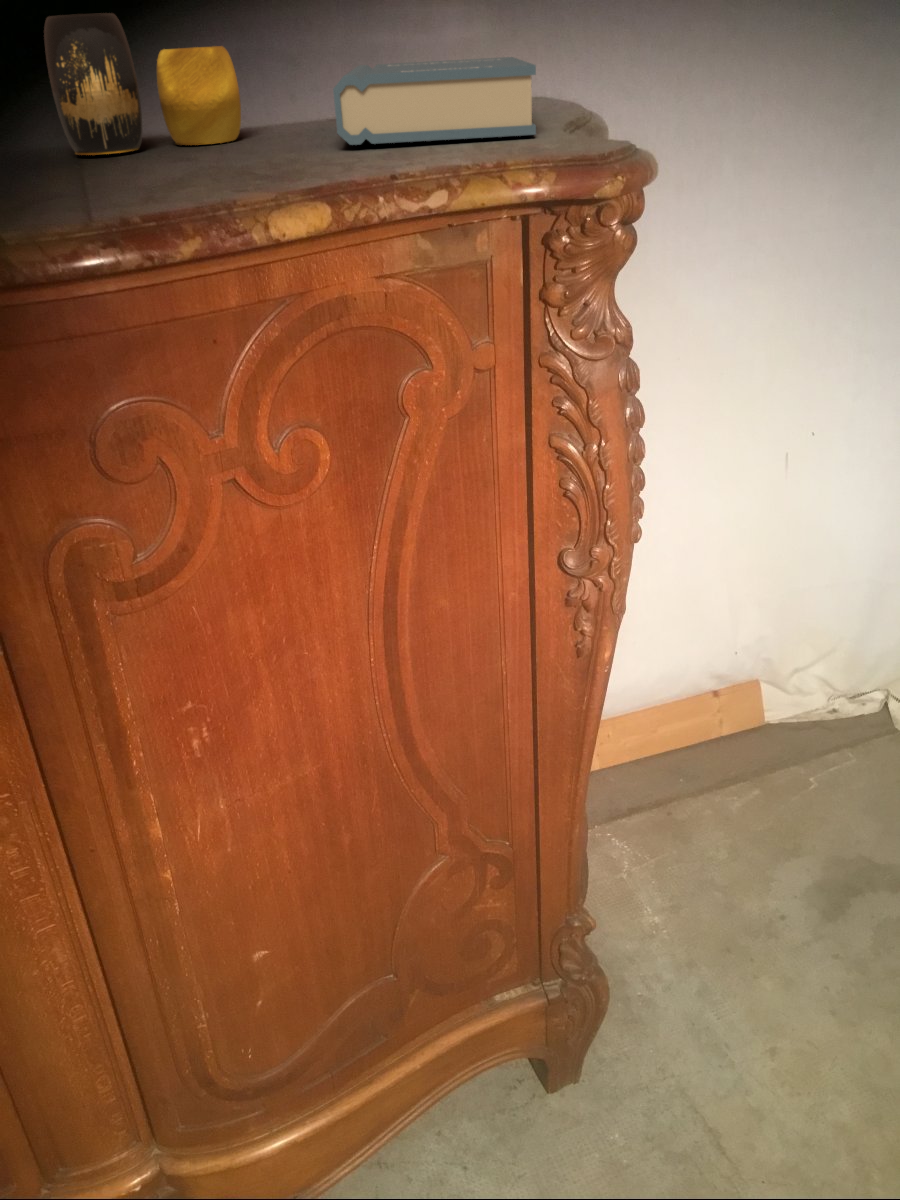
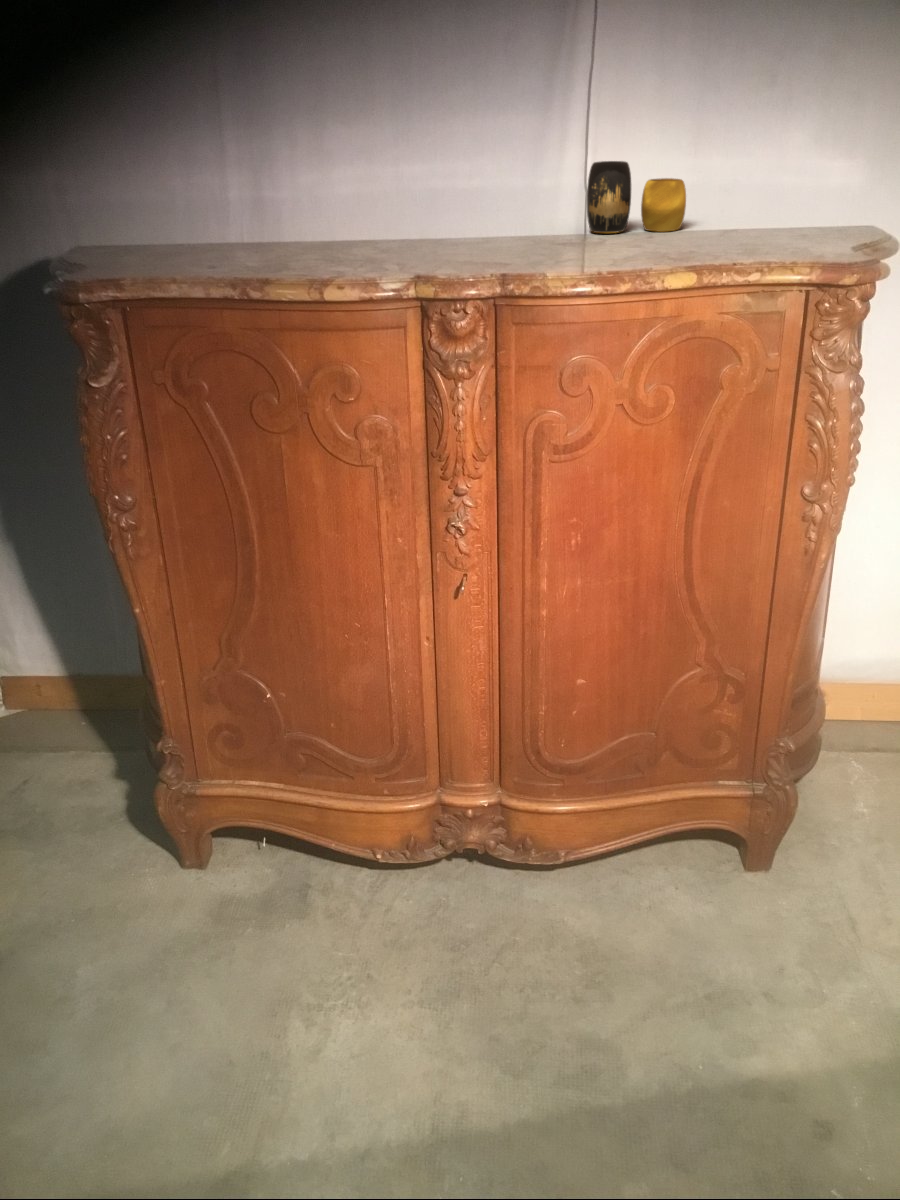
hardback book: present [333,57,536,145] -> none [725,191,859,246]

